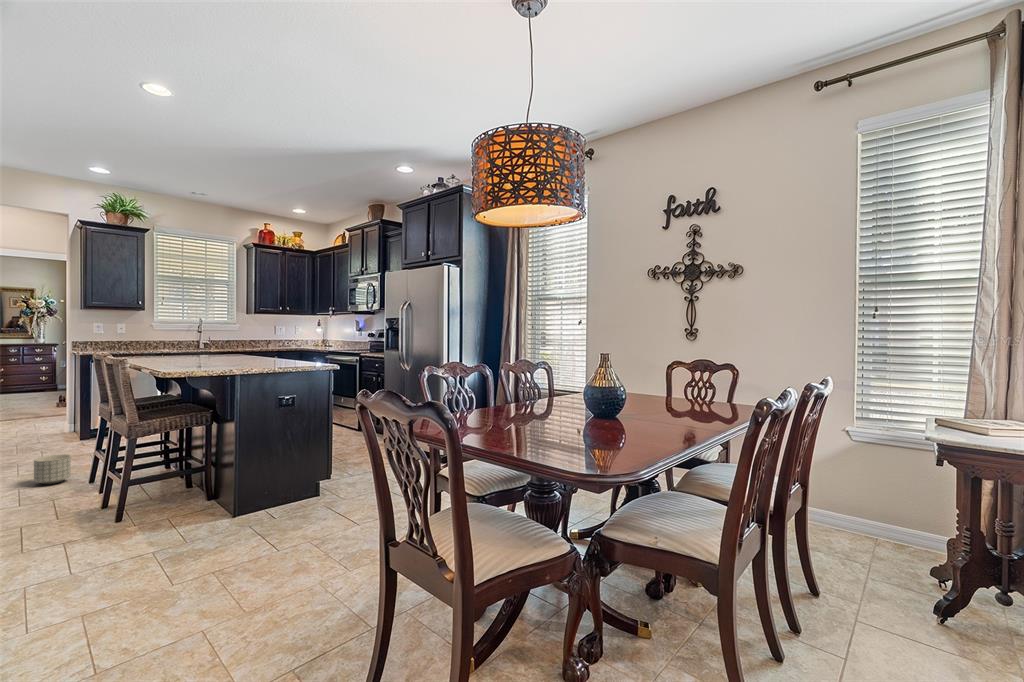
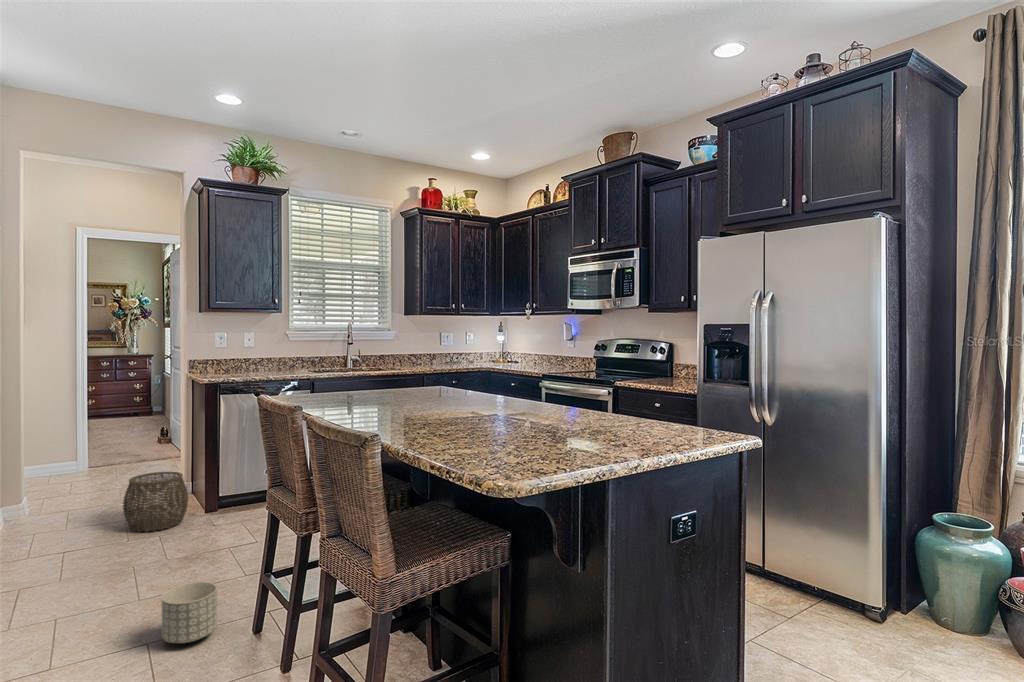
woven basket: none [17,411,68,448] -> present [123,471,189,532]

